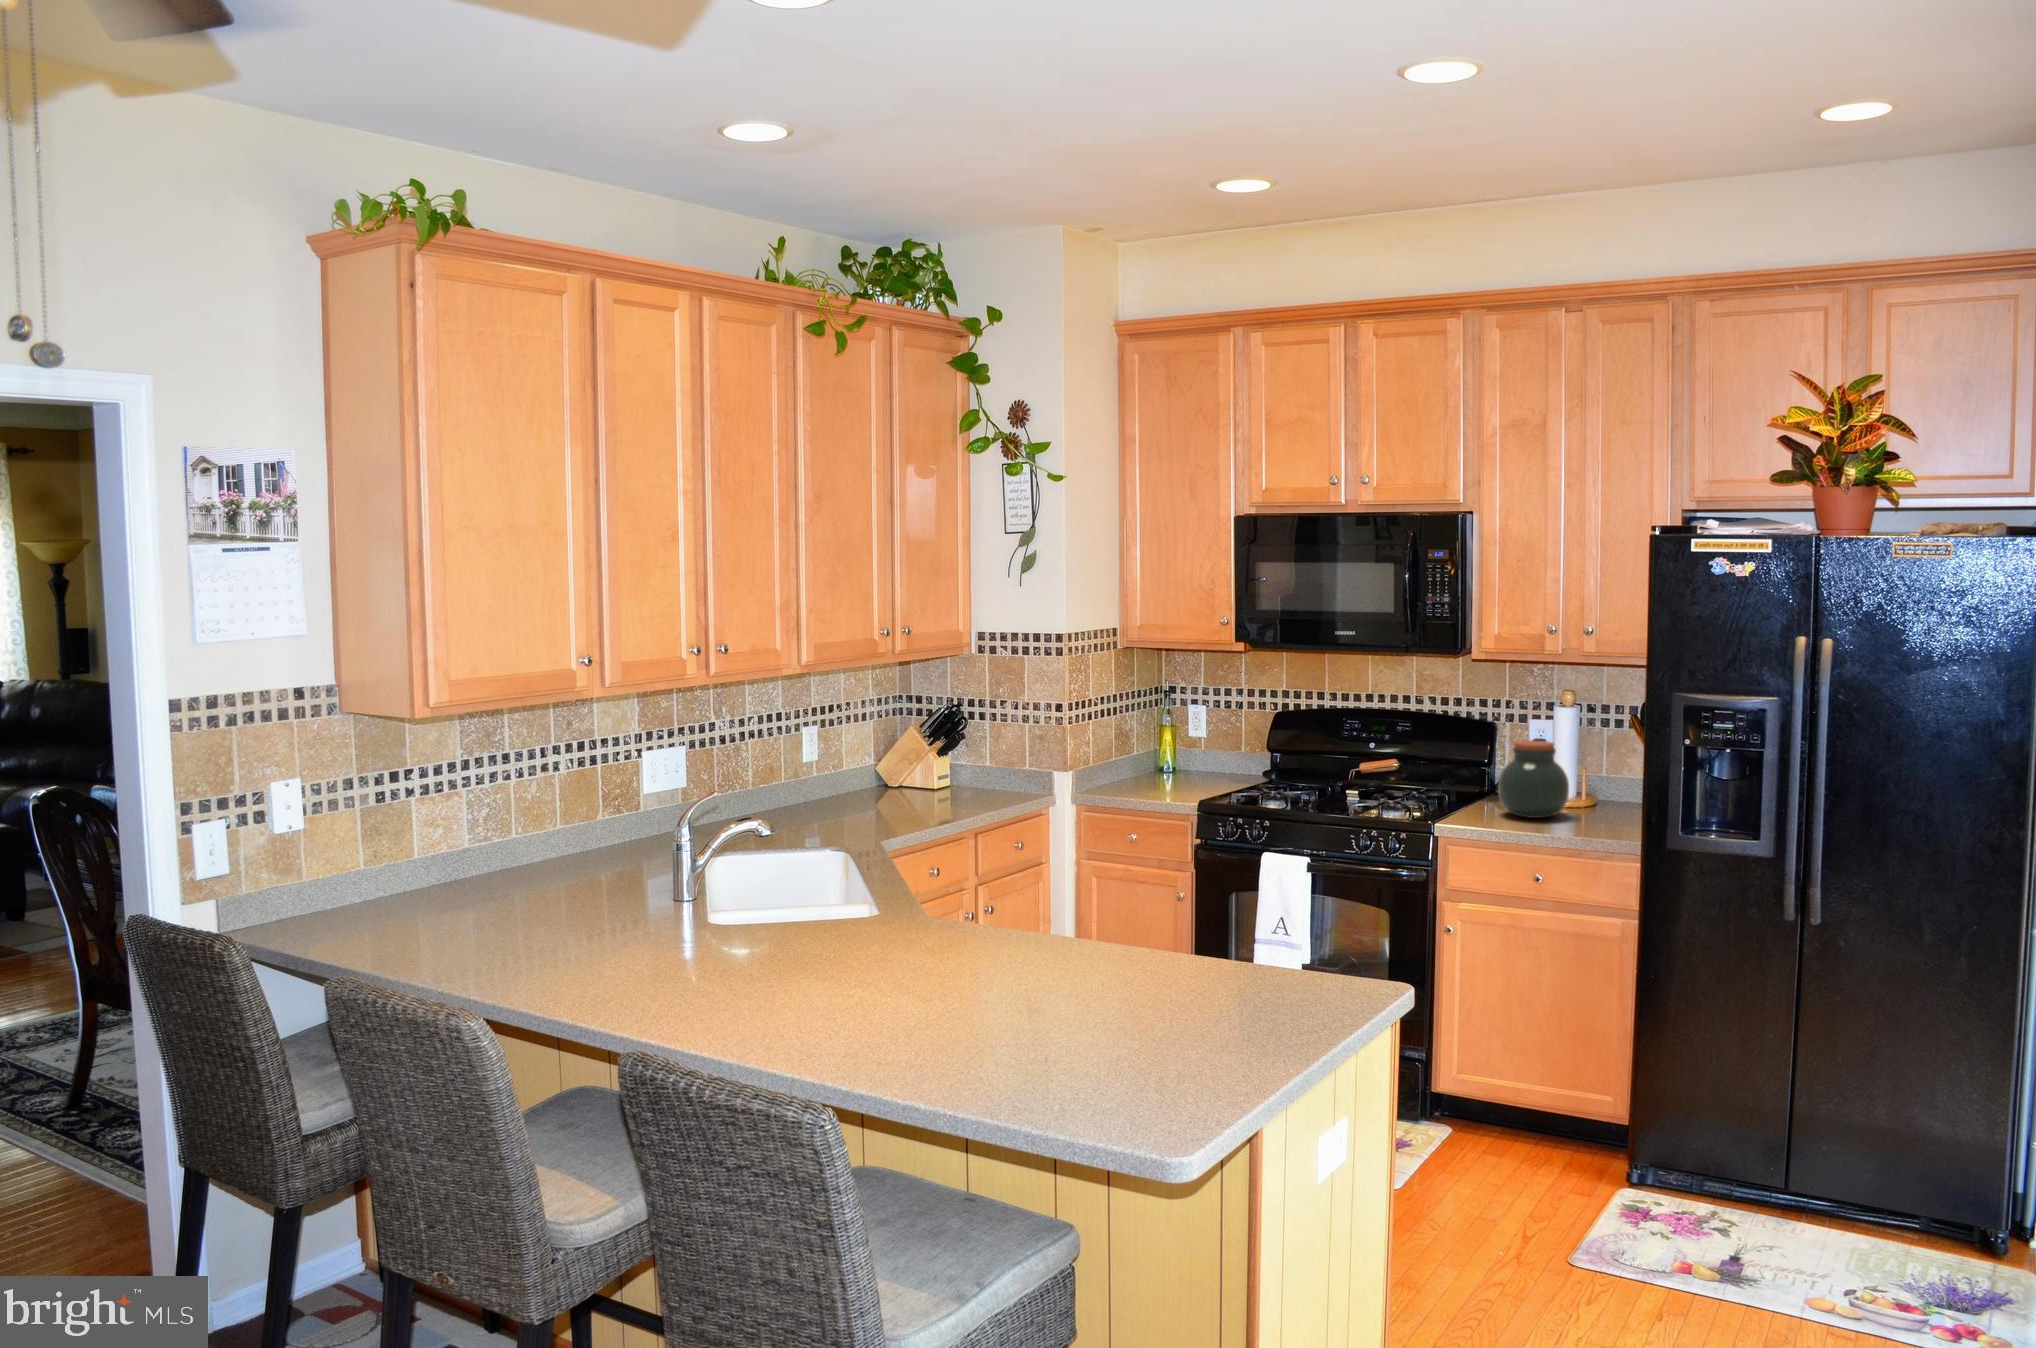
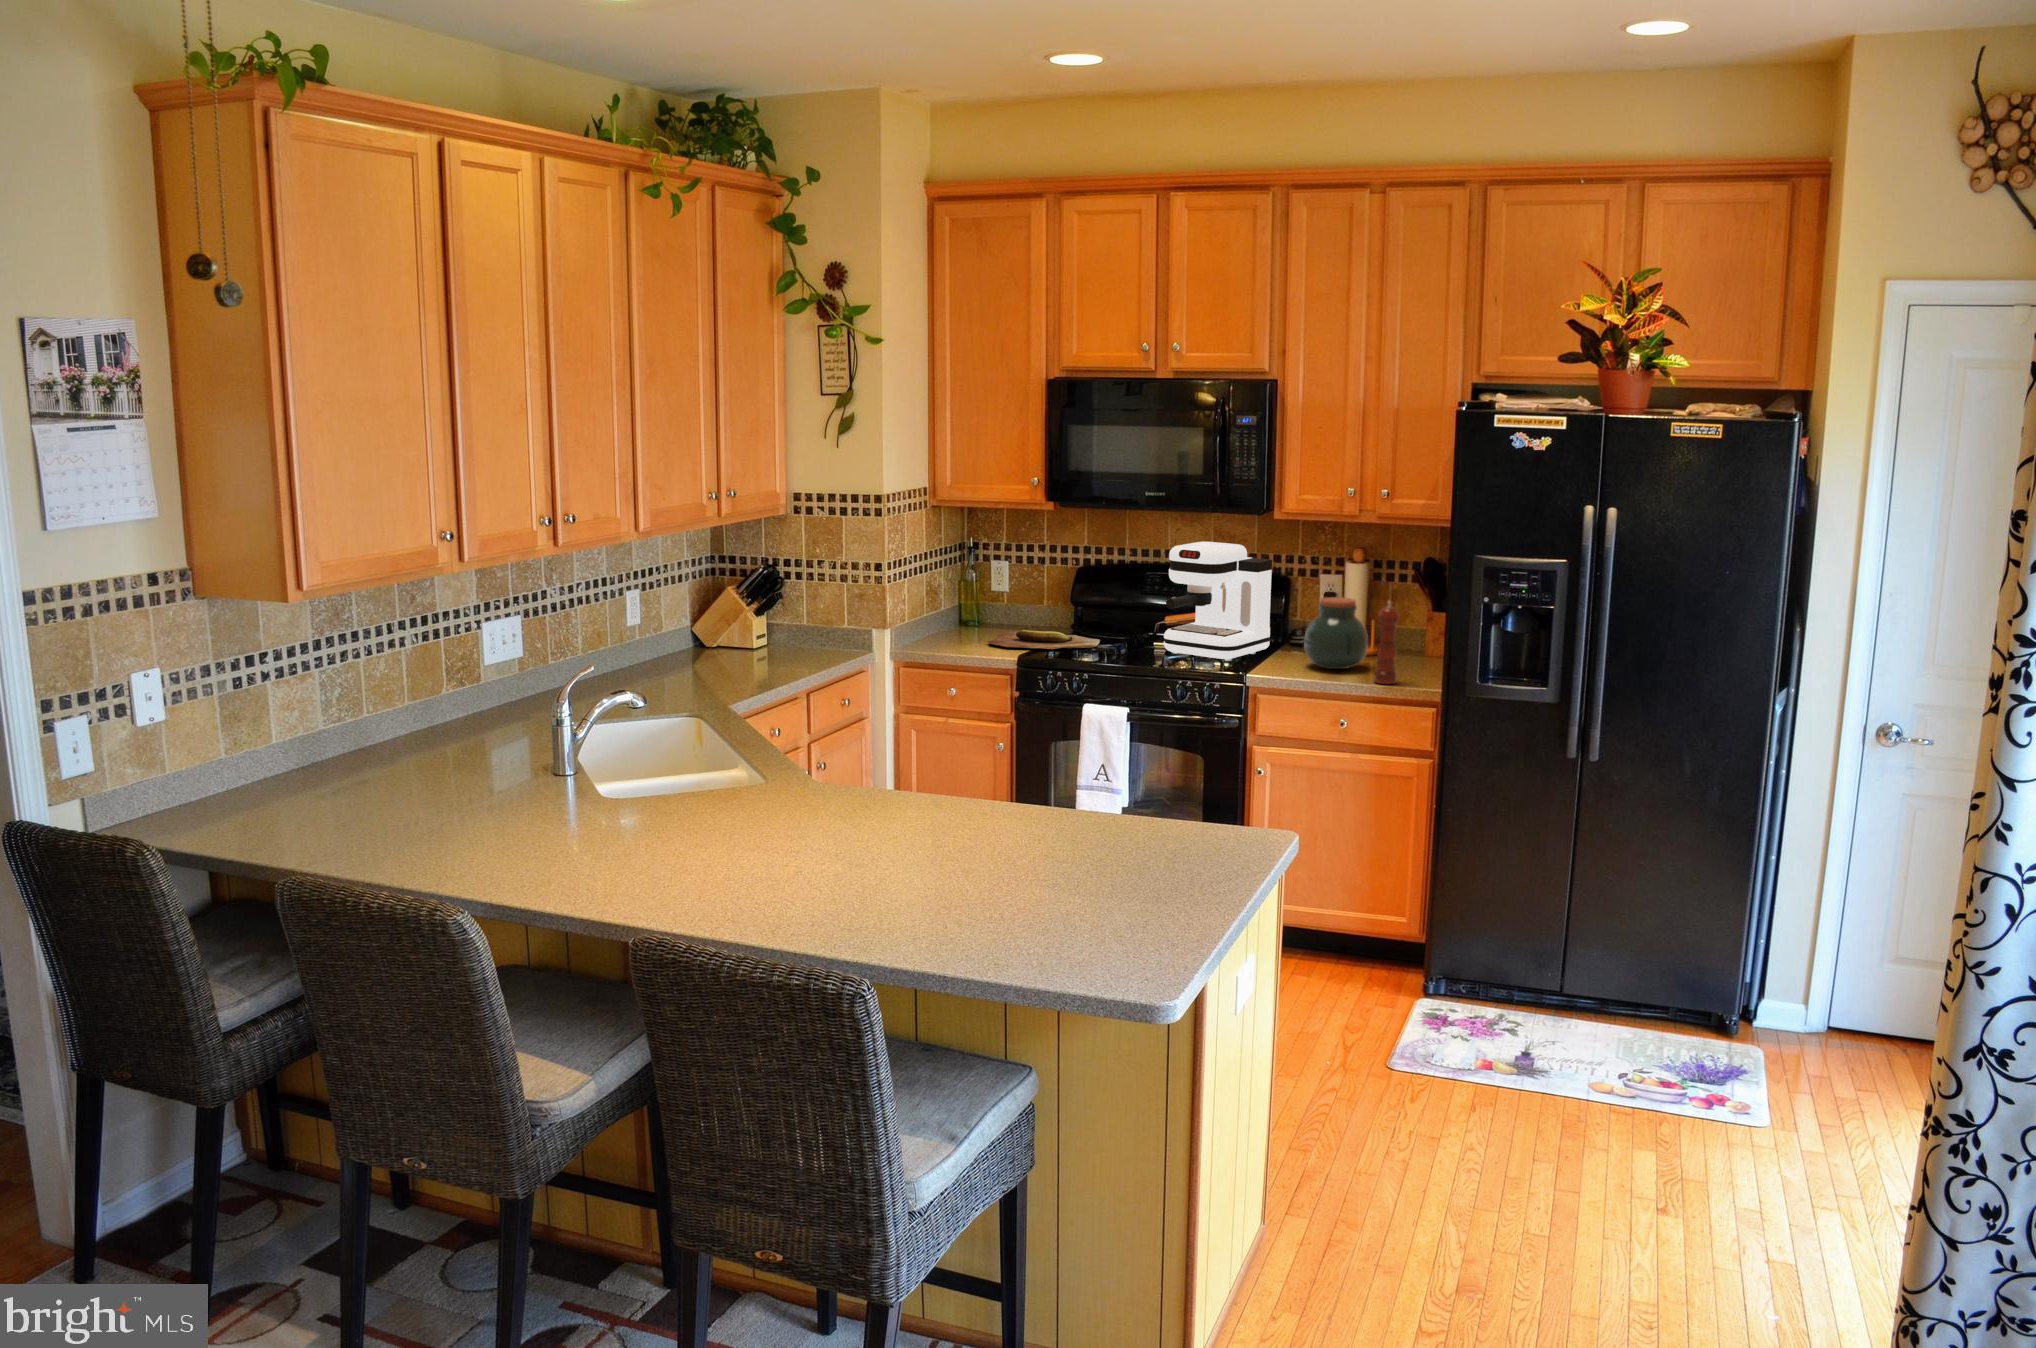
coffee maker: none [1348,683,1468,808] -> present [1164,542,1272,661]
pepper mill: none [1571,743,1596,834] -> present [1374,602,1400,684]
cutting board: none [1169,773,1290,793] -> present [987,630,1100,649]

